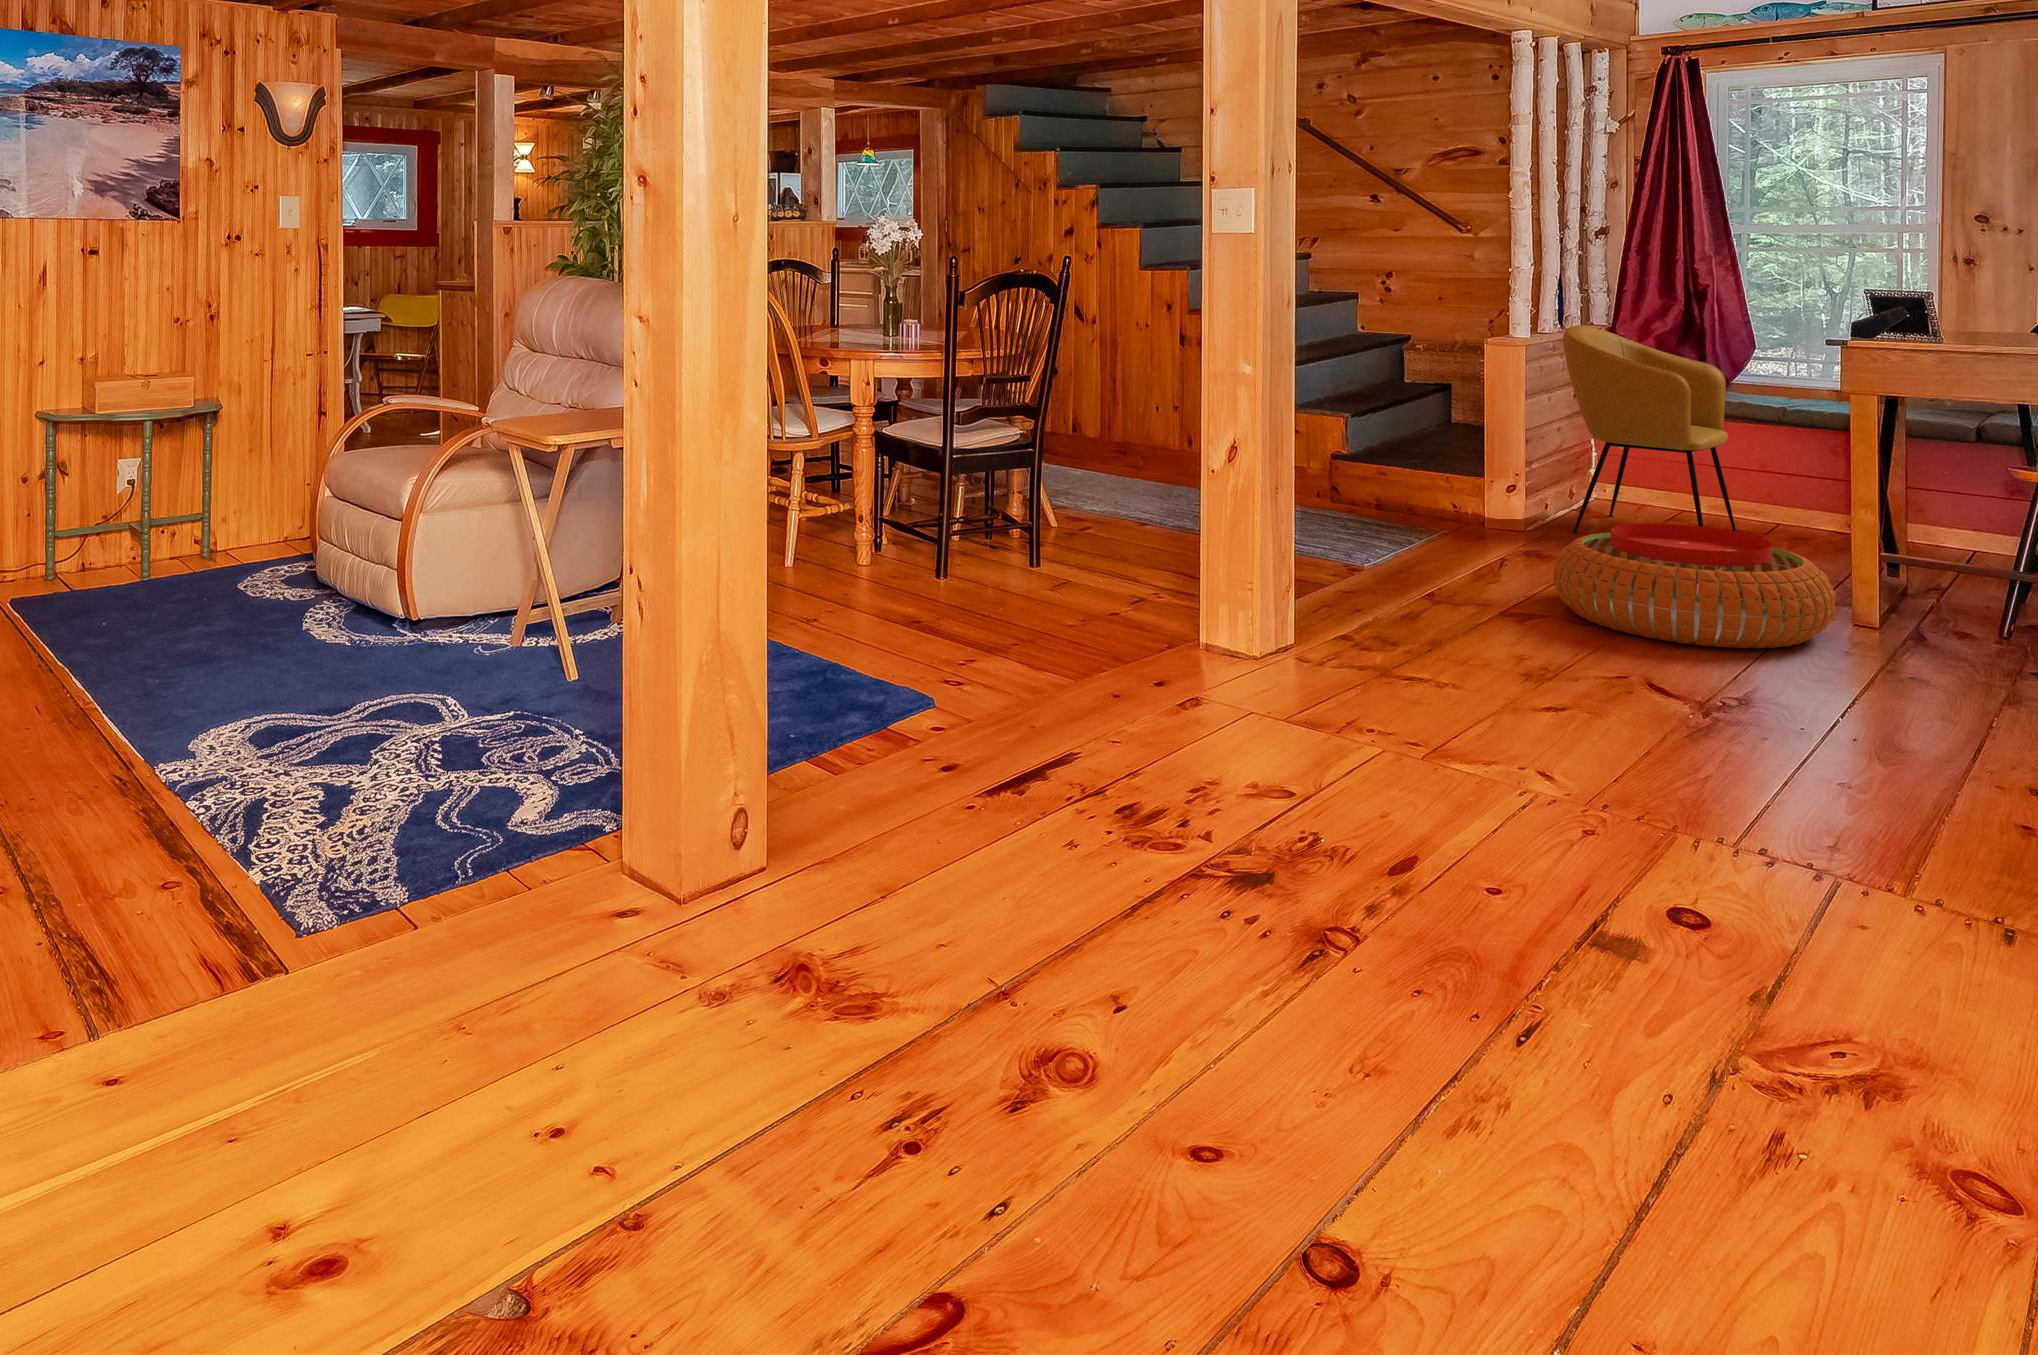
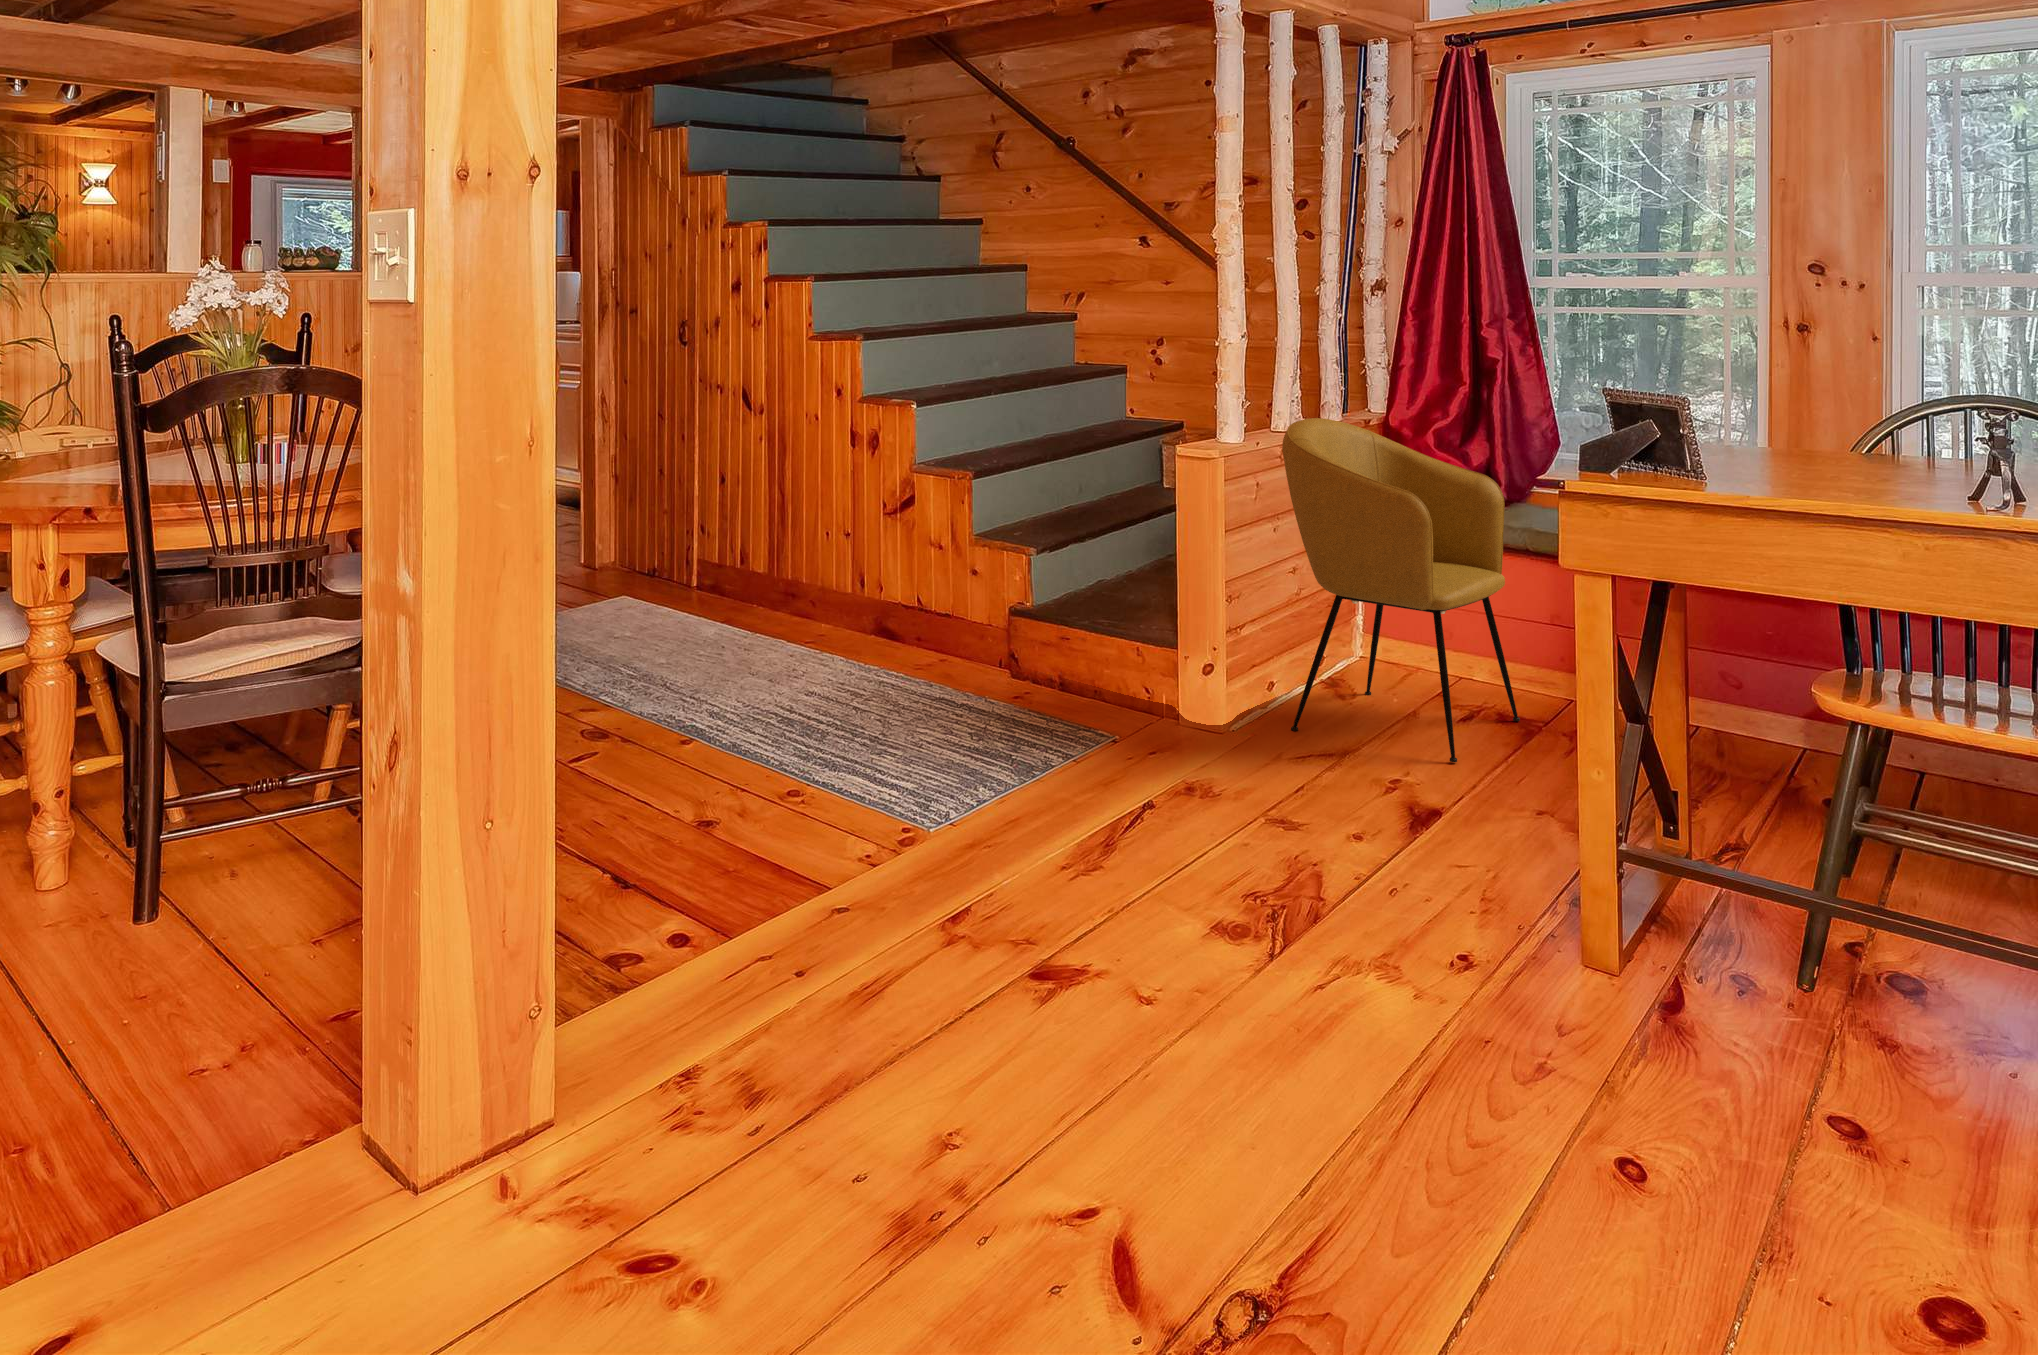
pouf: present [1553,524,1836,648] -> none [1110,769,1536,1045]

